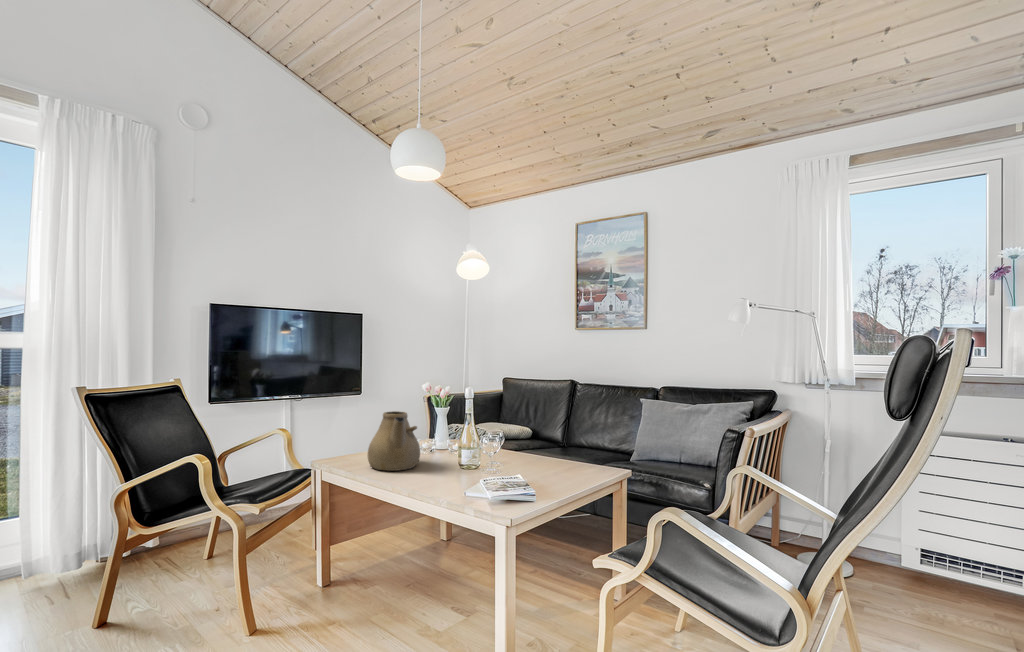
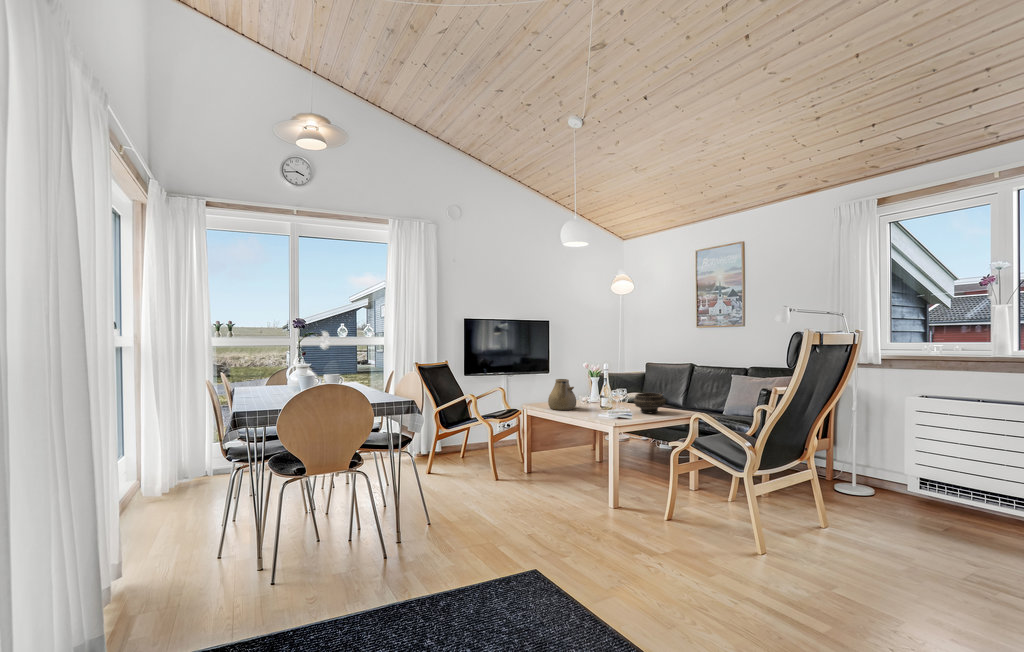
bowl: none [523,433,577,471] -> present [634,393,666,413]

